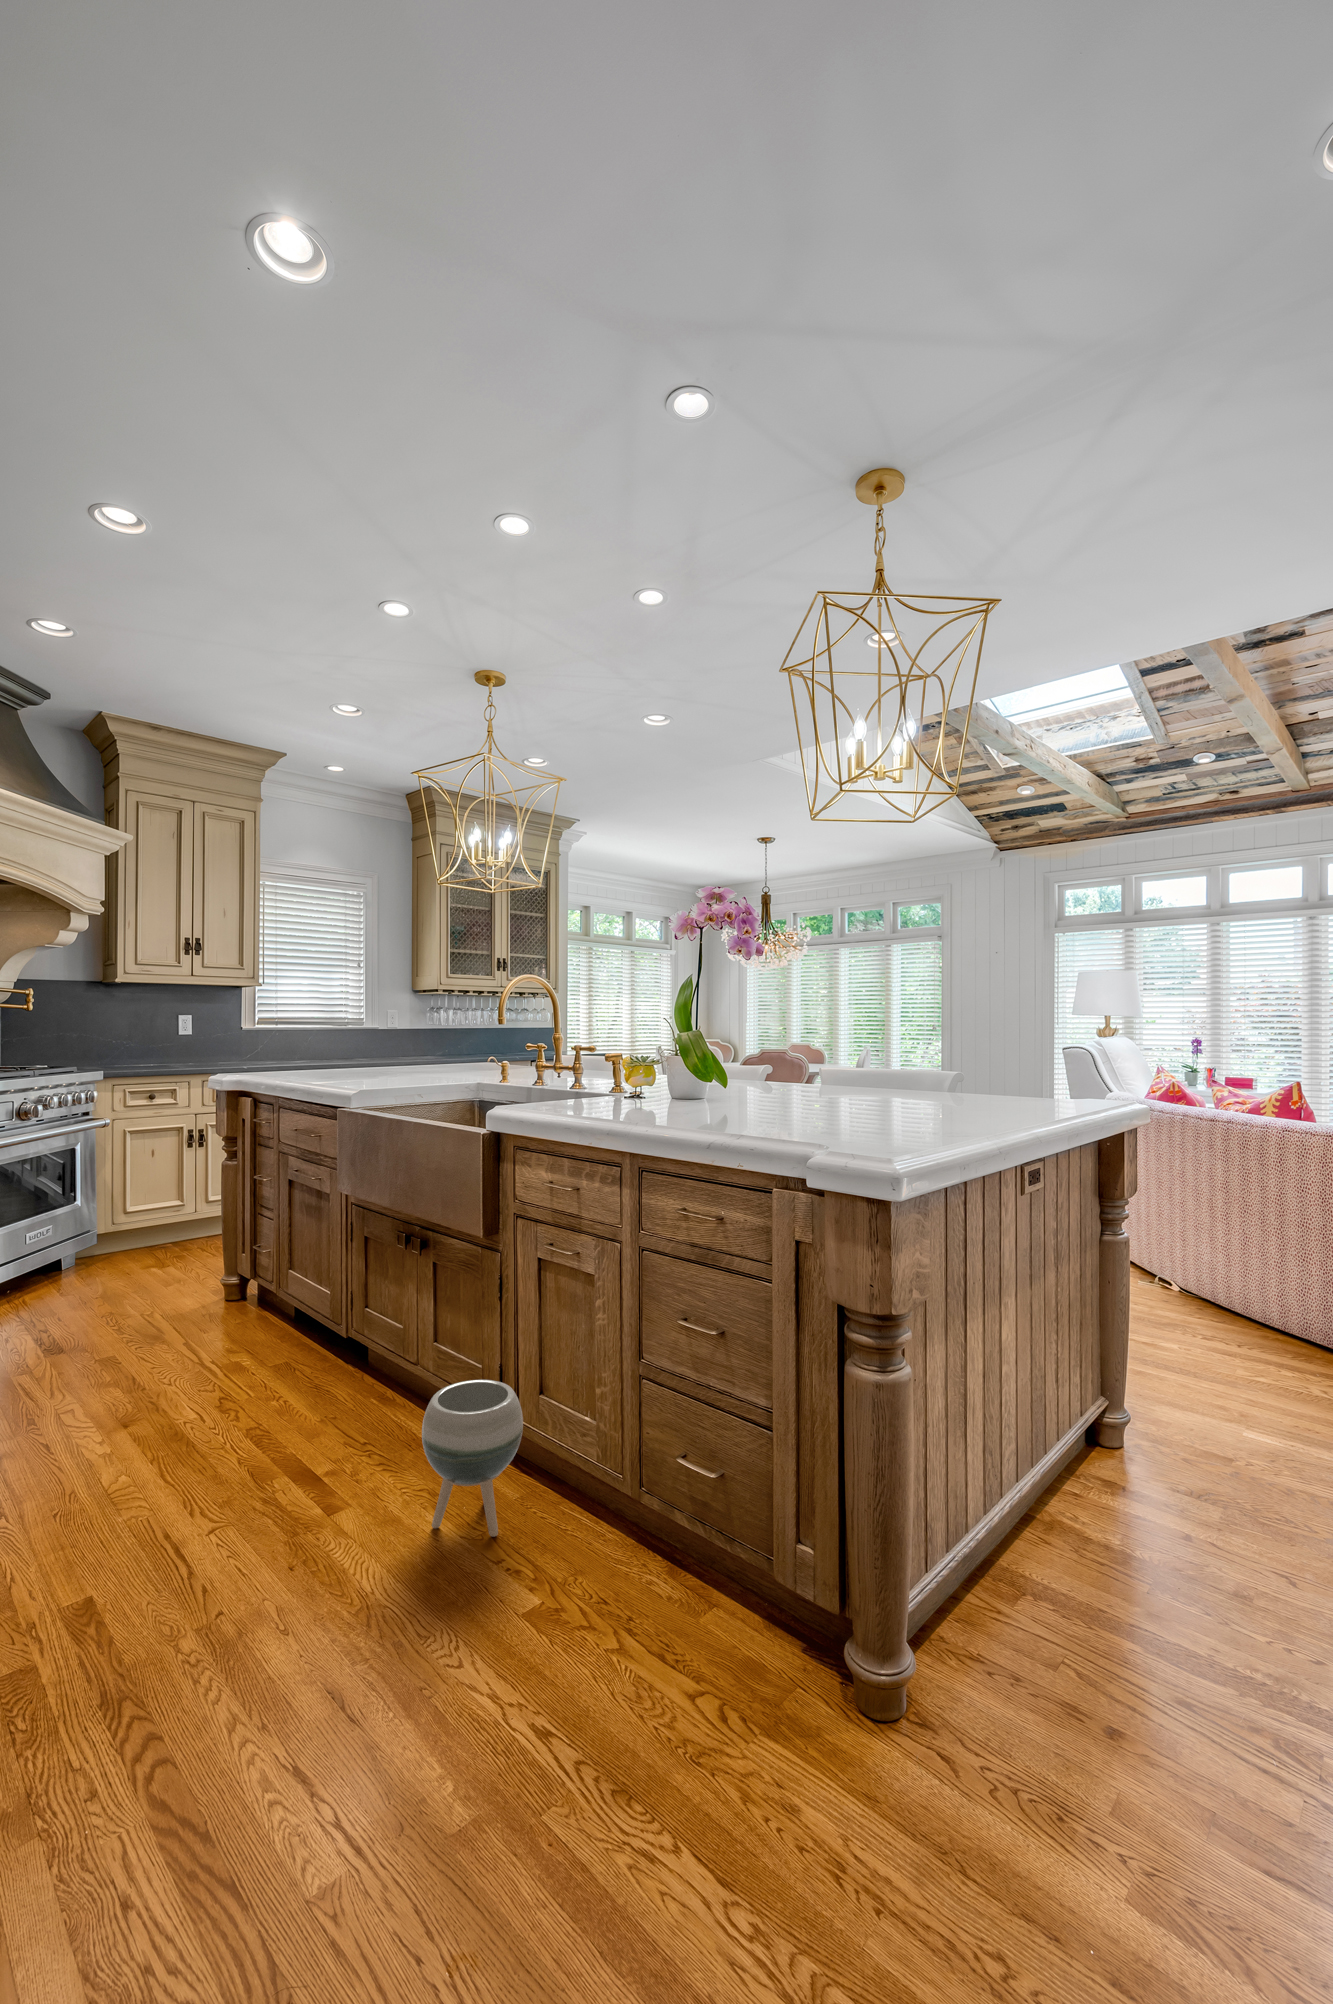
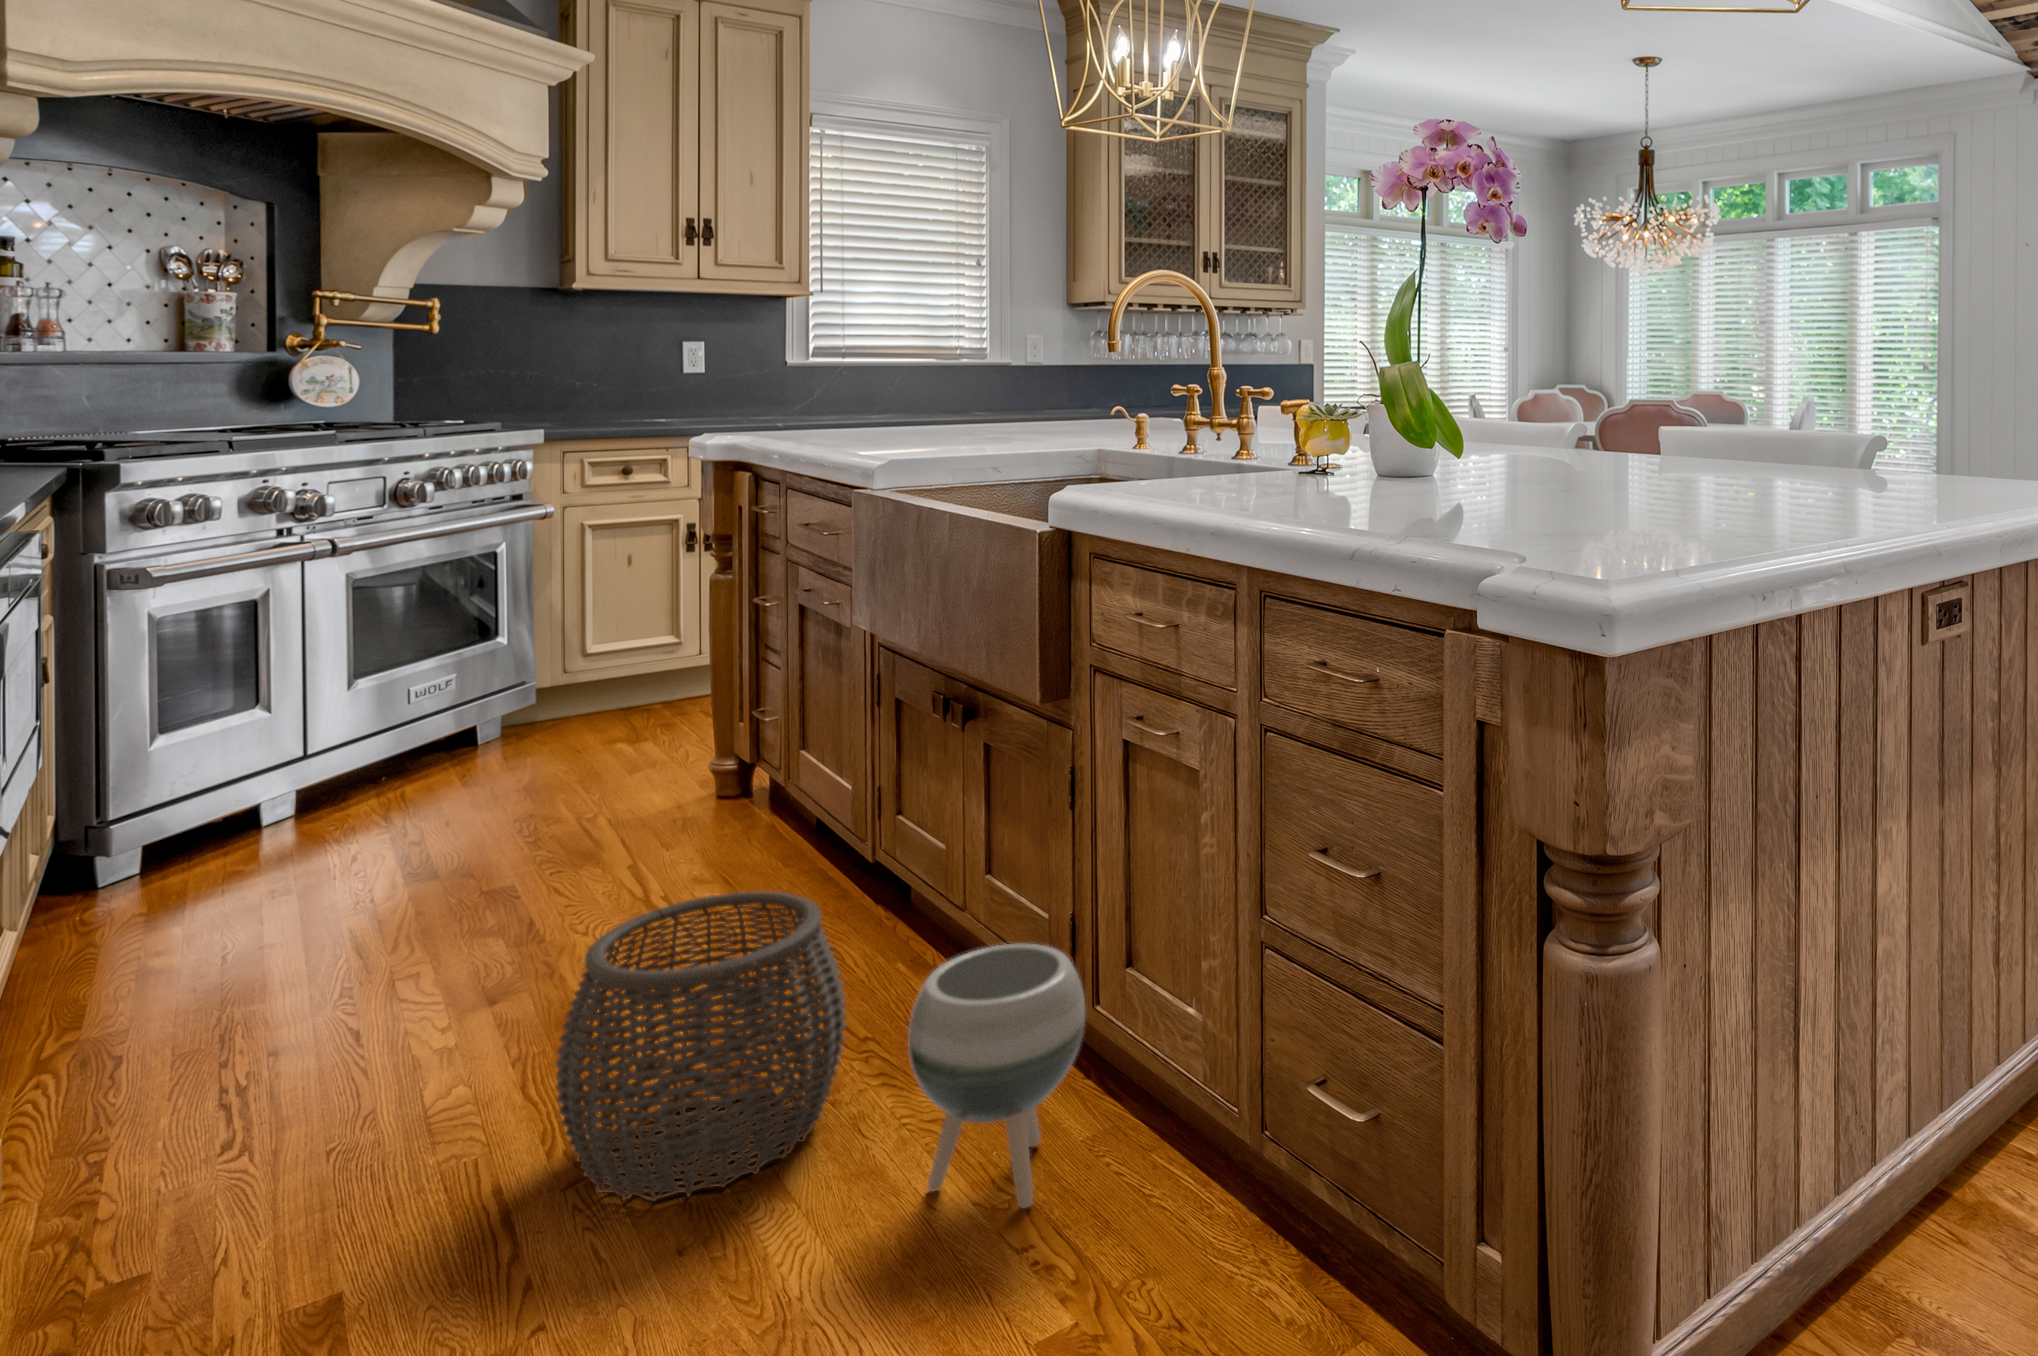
woven basket: none [203,1352,370,1537] -> present [556,892,846,1201]

